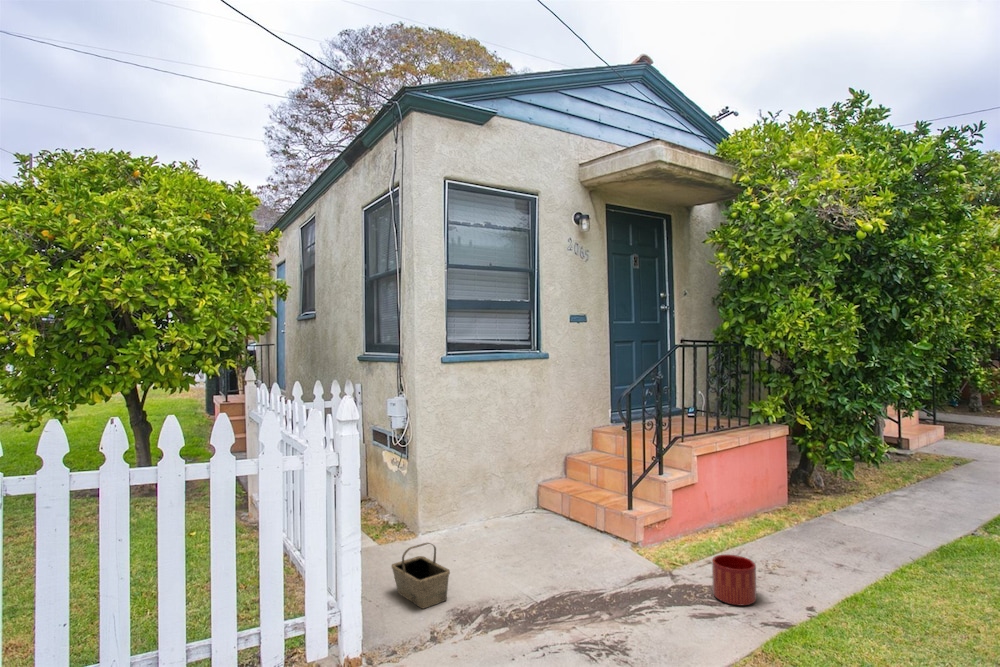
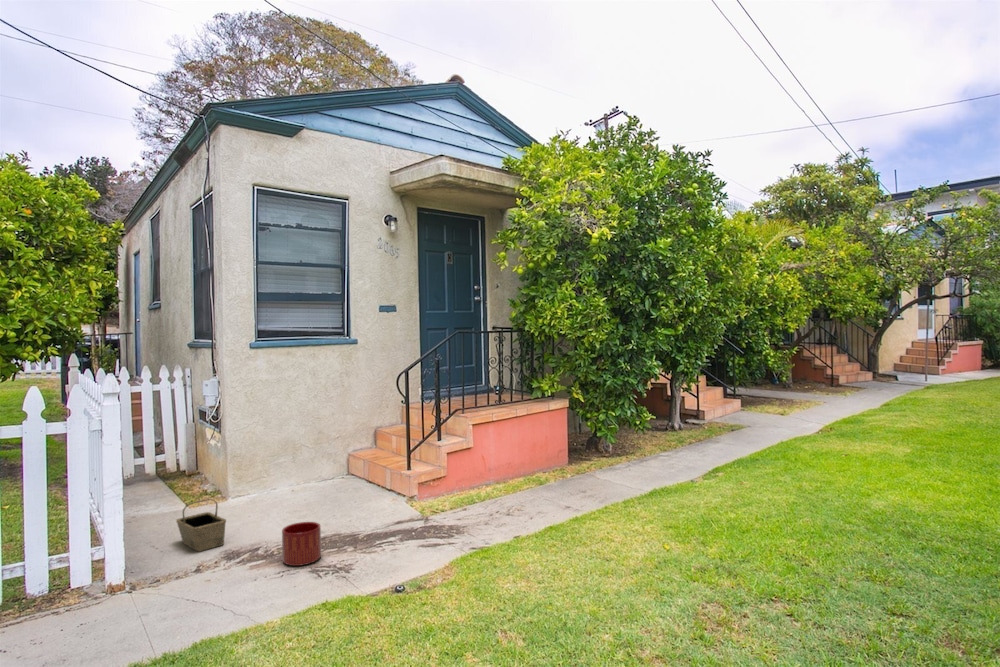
planter: present [712,555,757,606] -> present [282,522,321,566]

